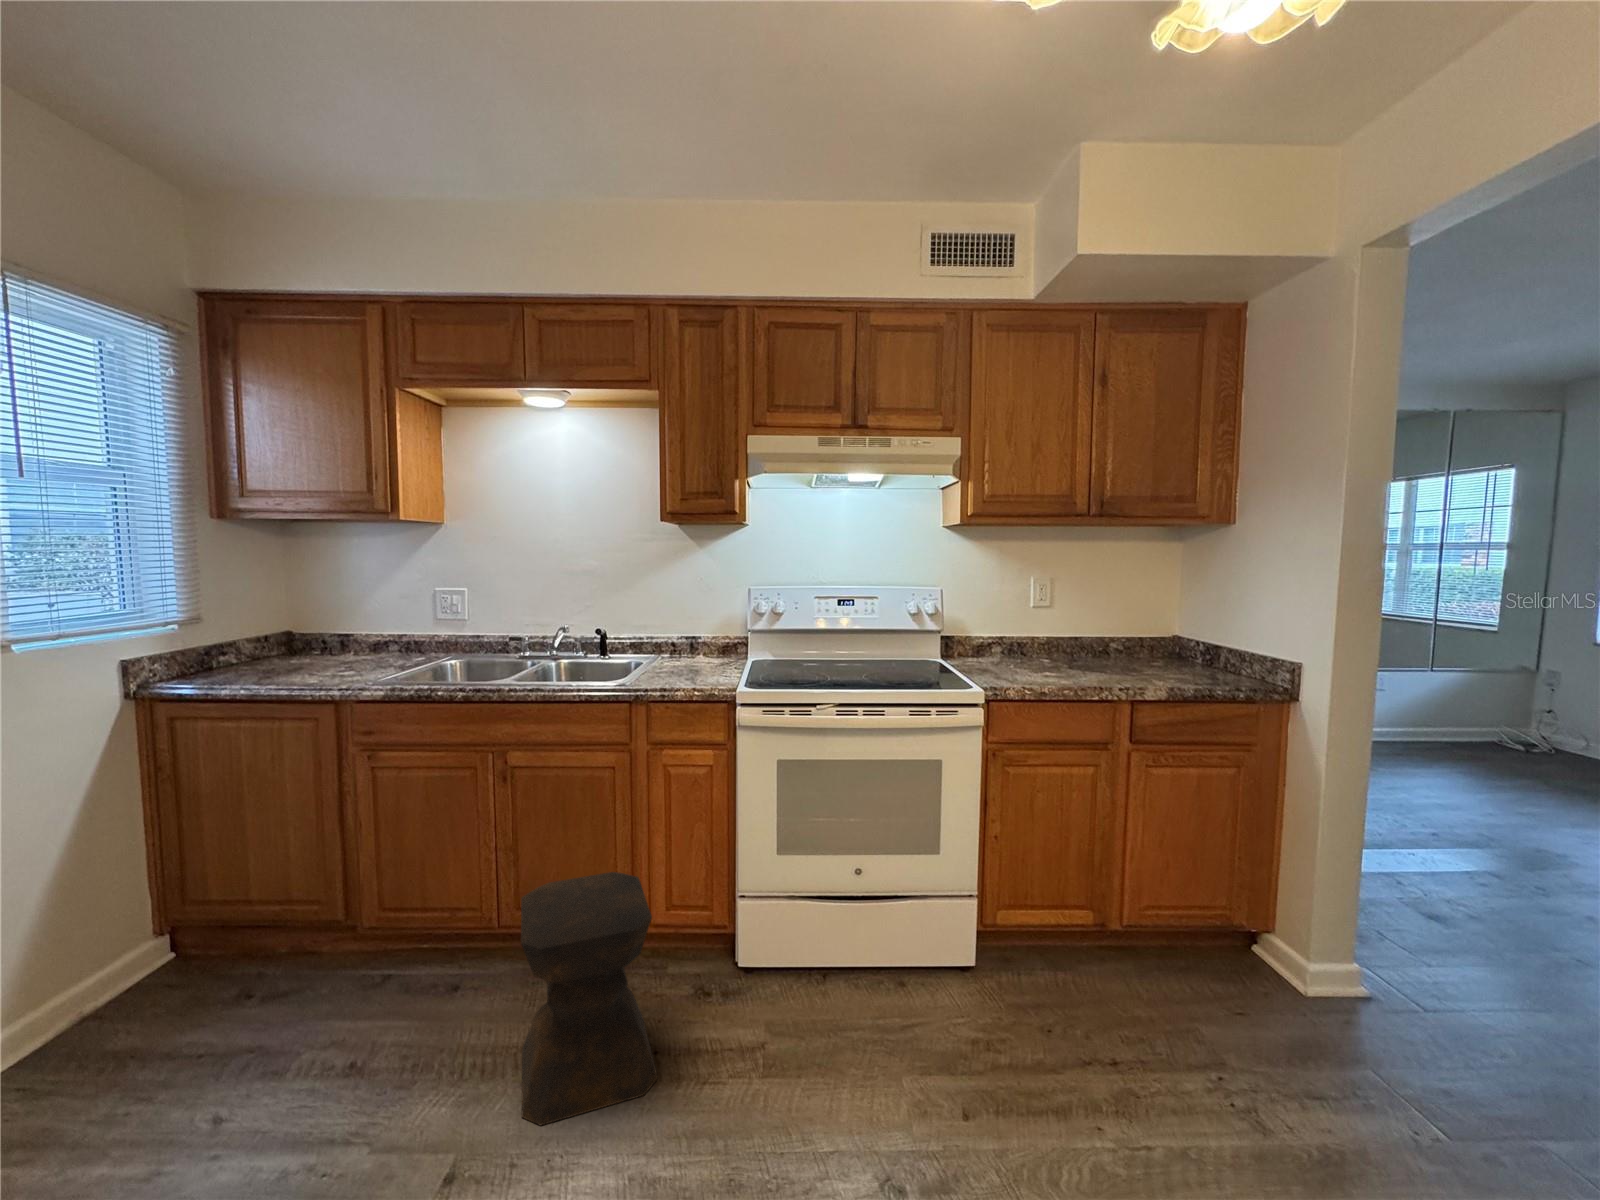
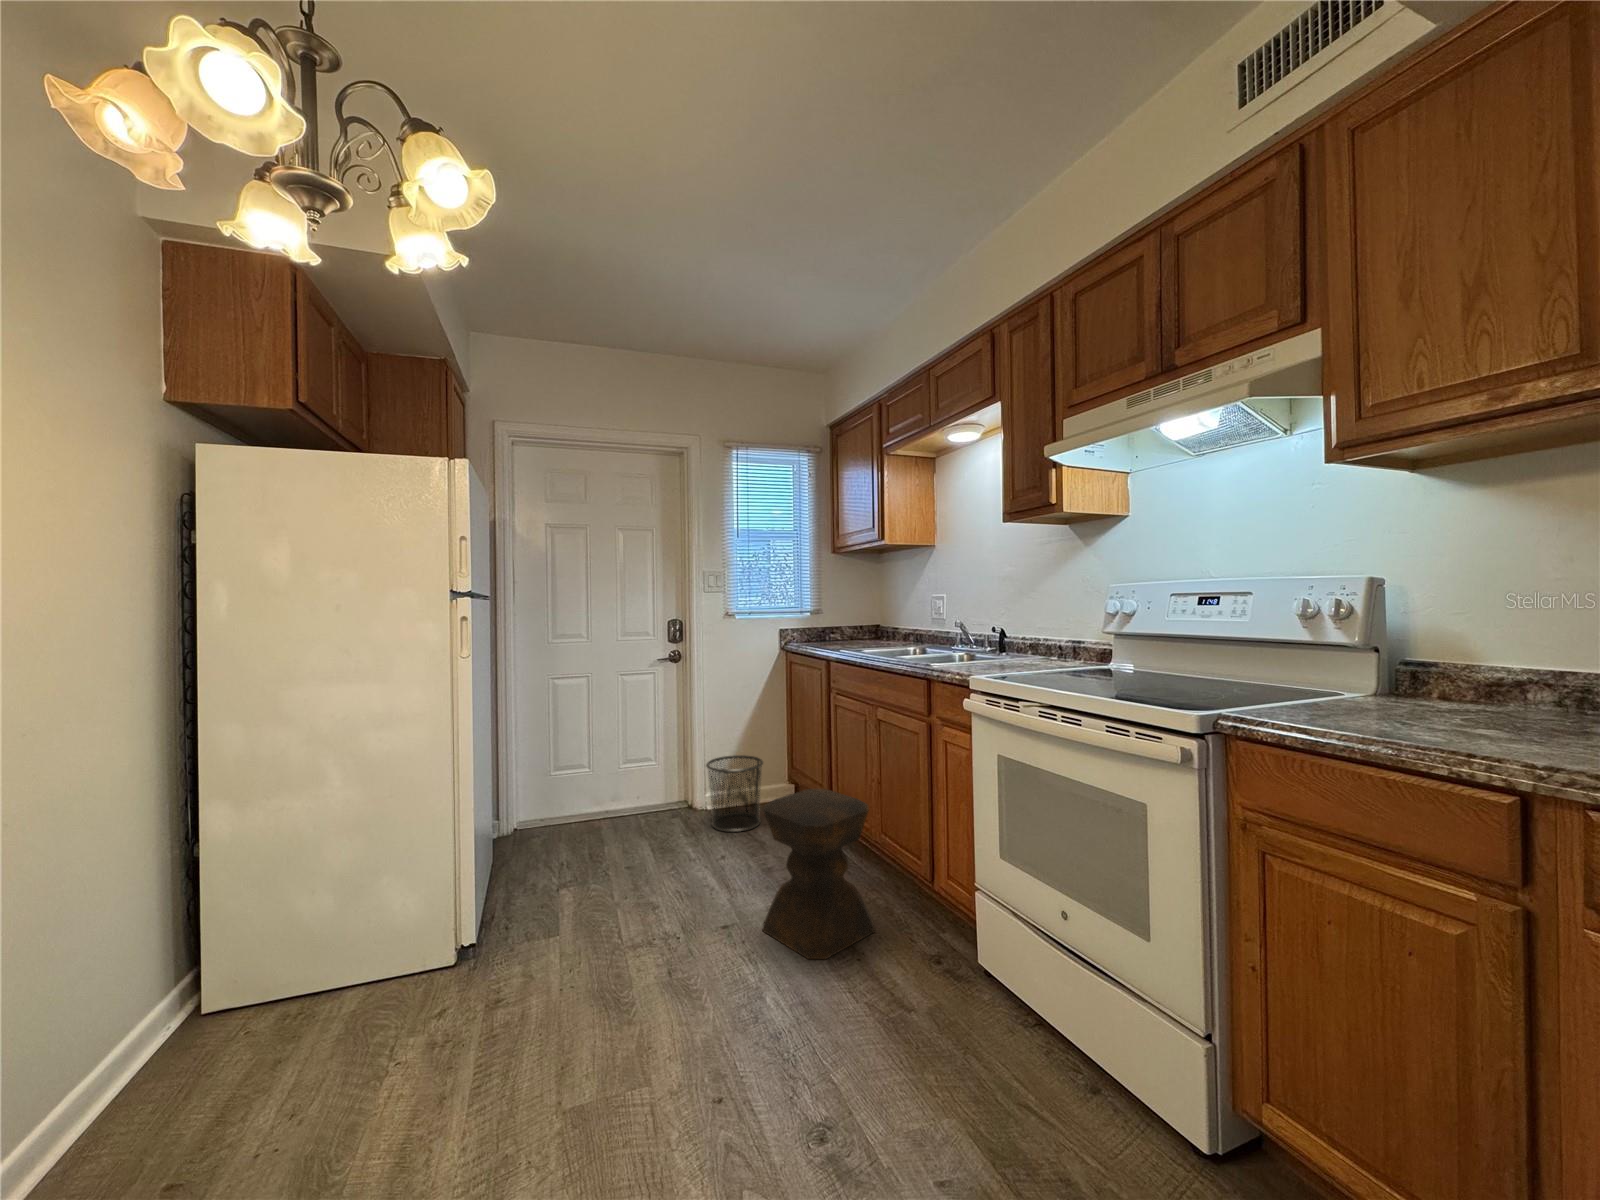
waste bin: none [57,917,221,1105] -> present [706,755,763,832]

